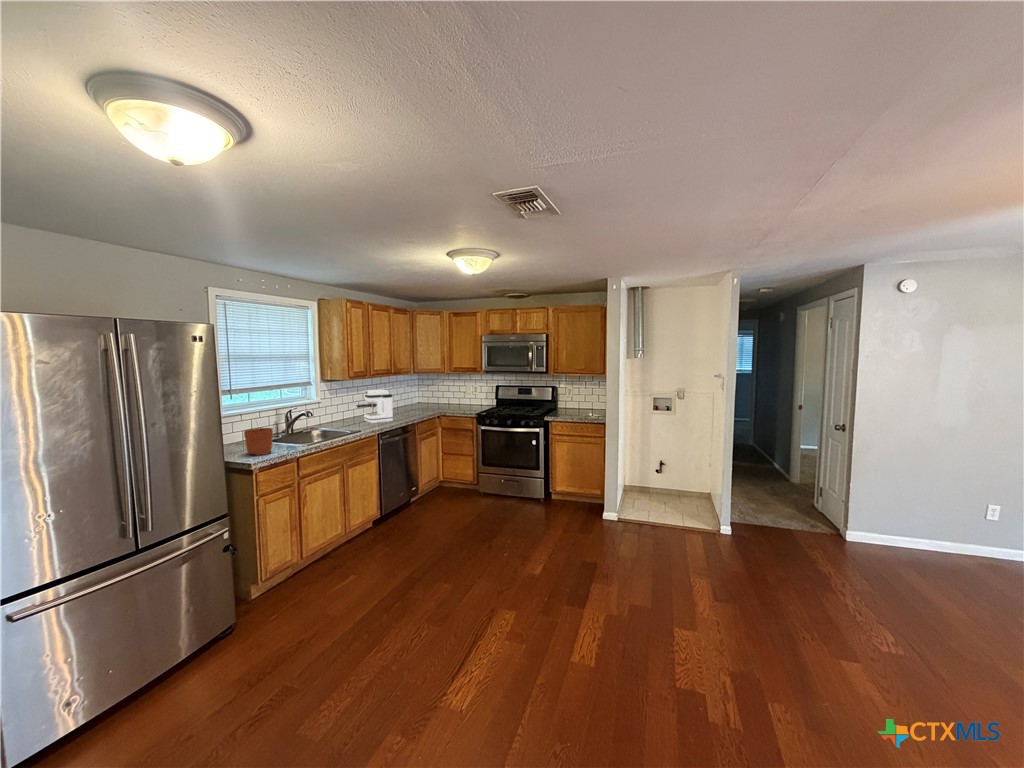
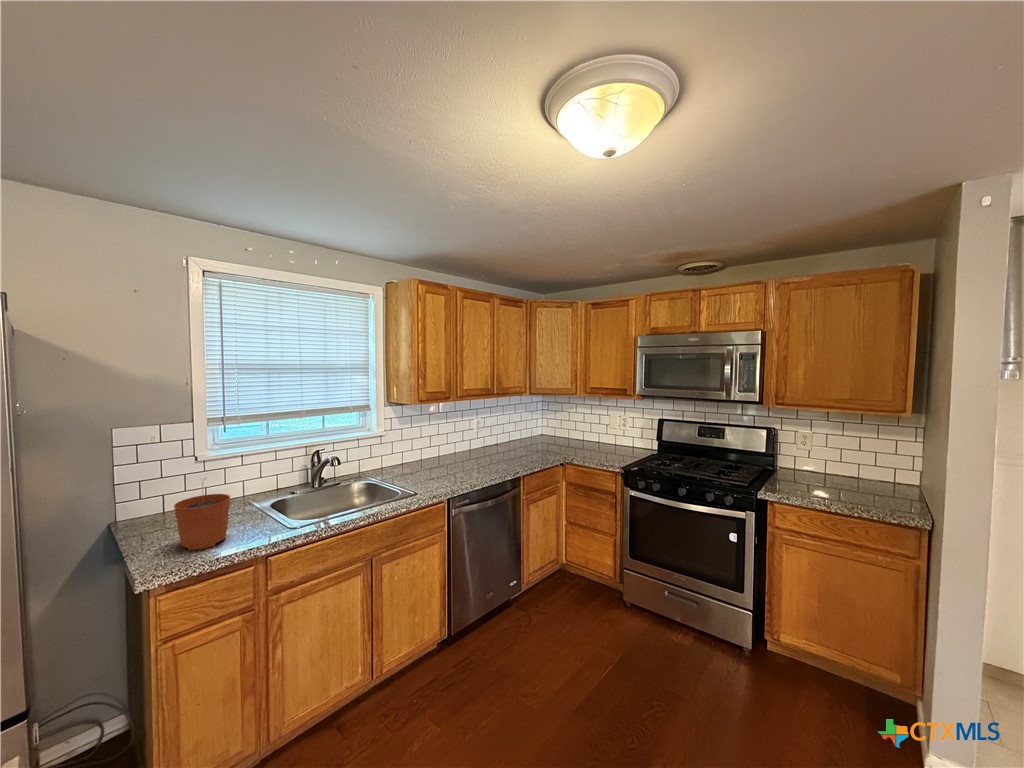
coffee maker: present [357,390,393,423] -> none [432,419,483,474]

